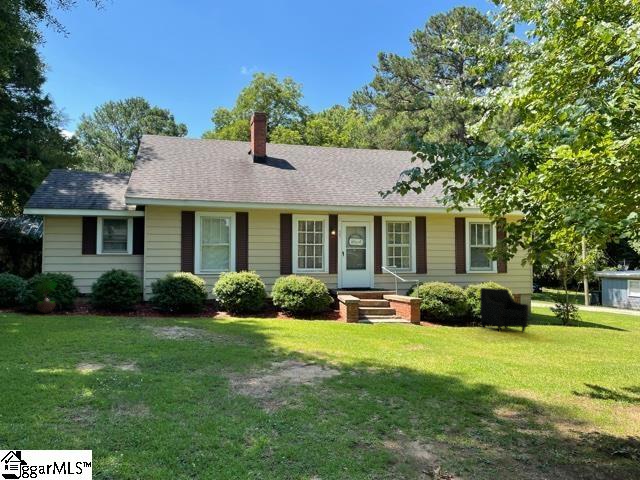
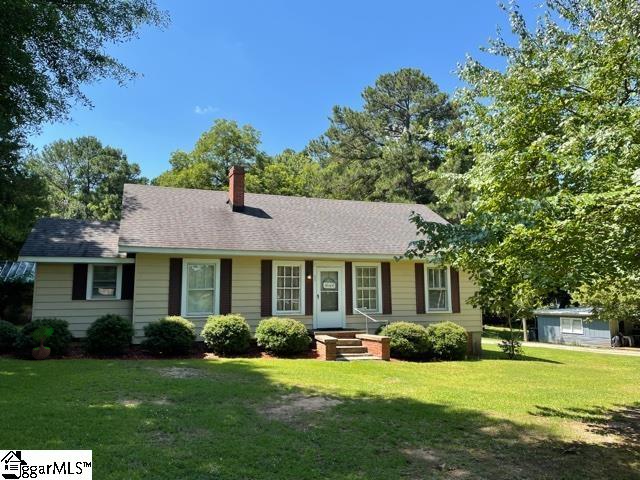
chair: present [480,288,528,332] -> none [440,326,480,365]

